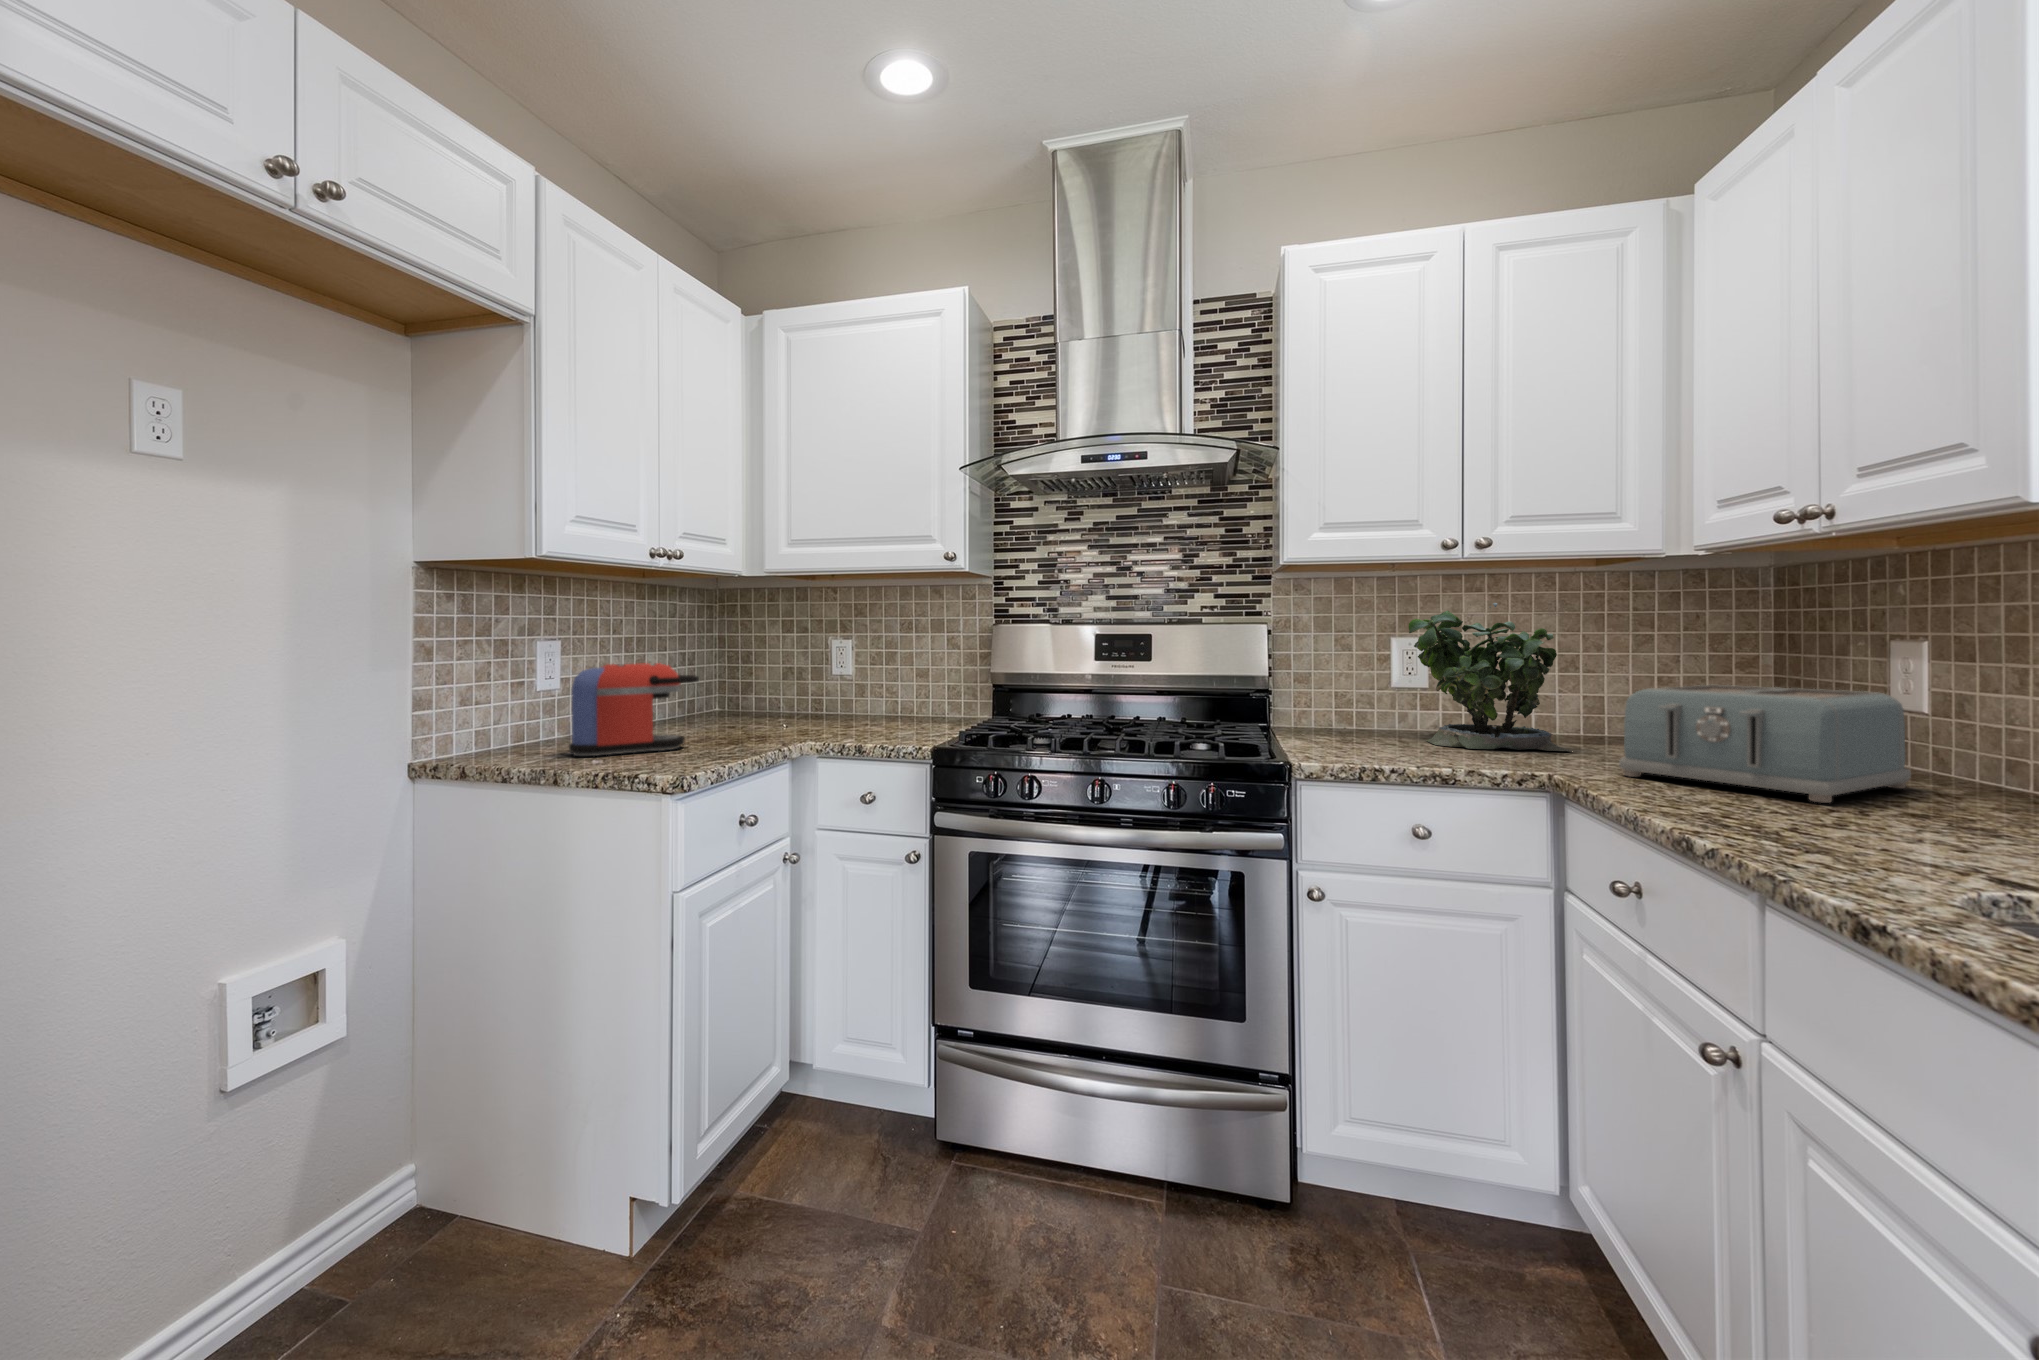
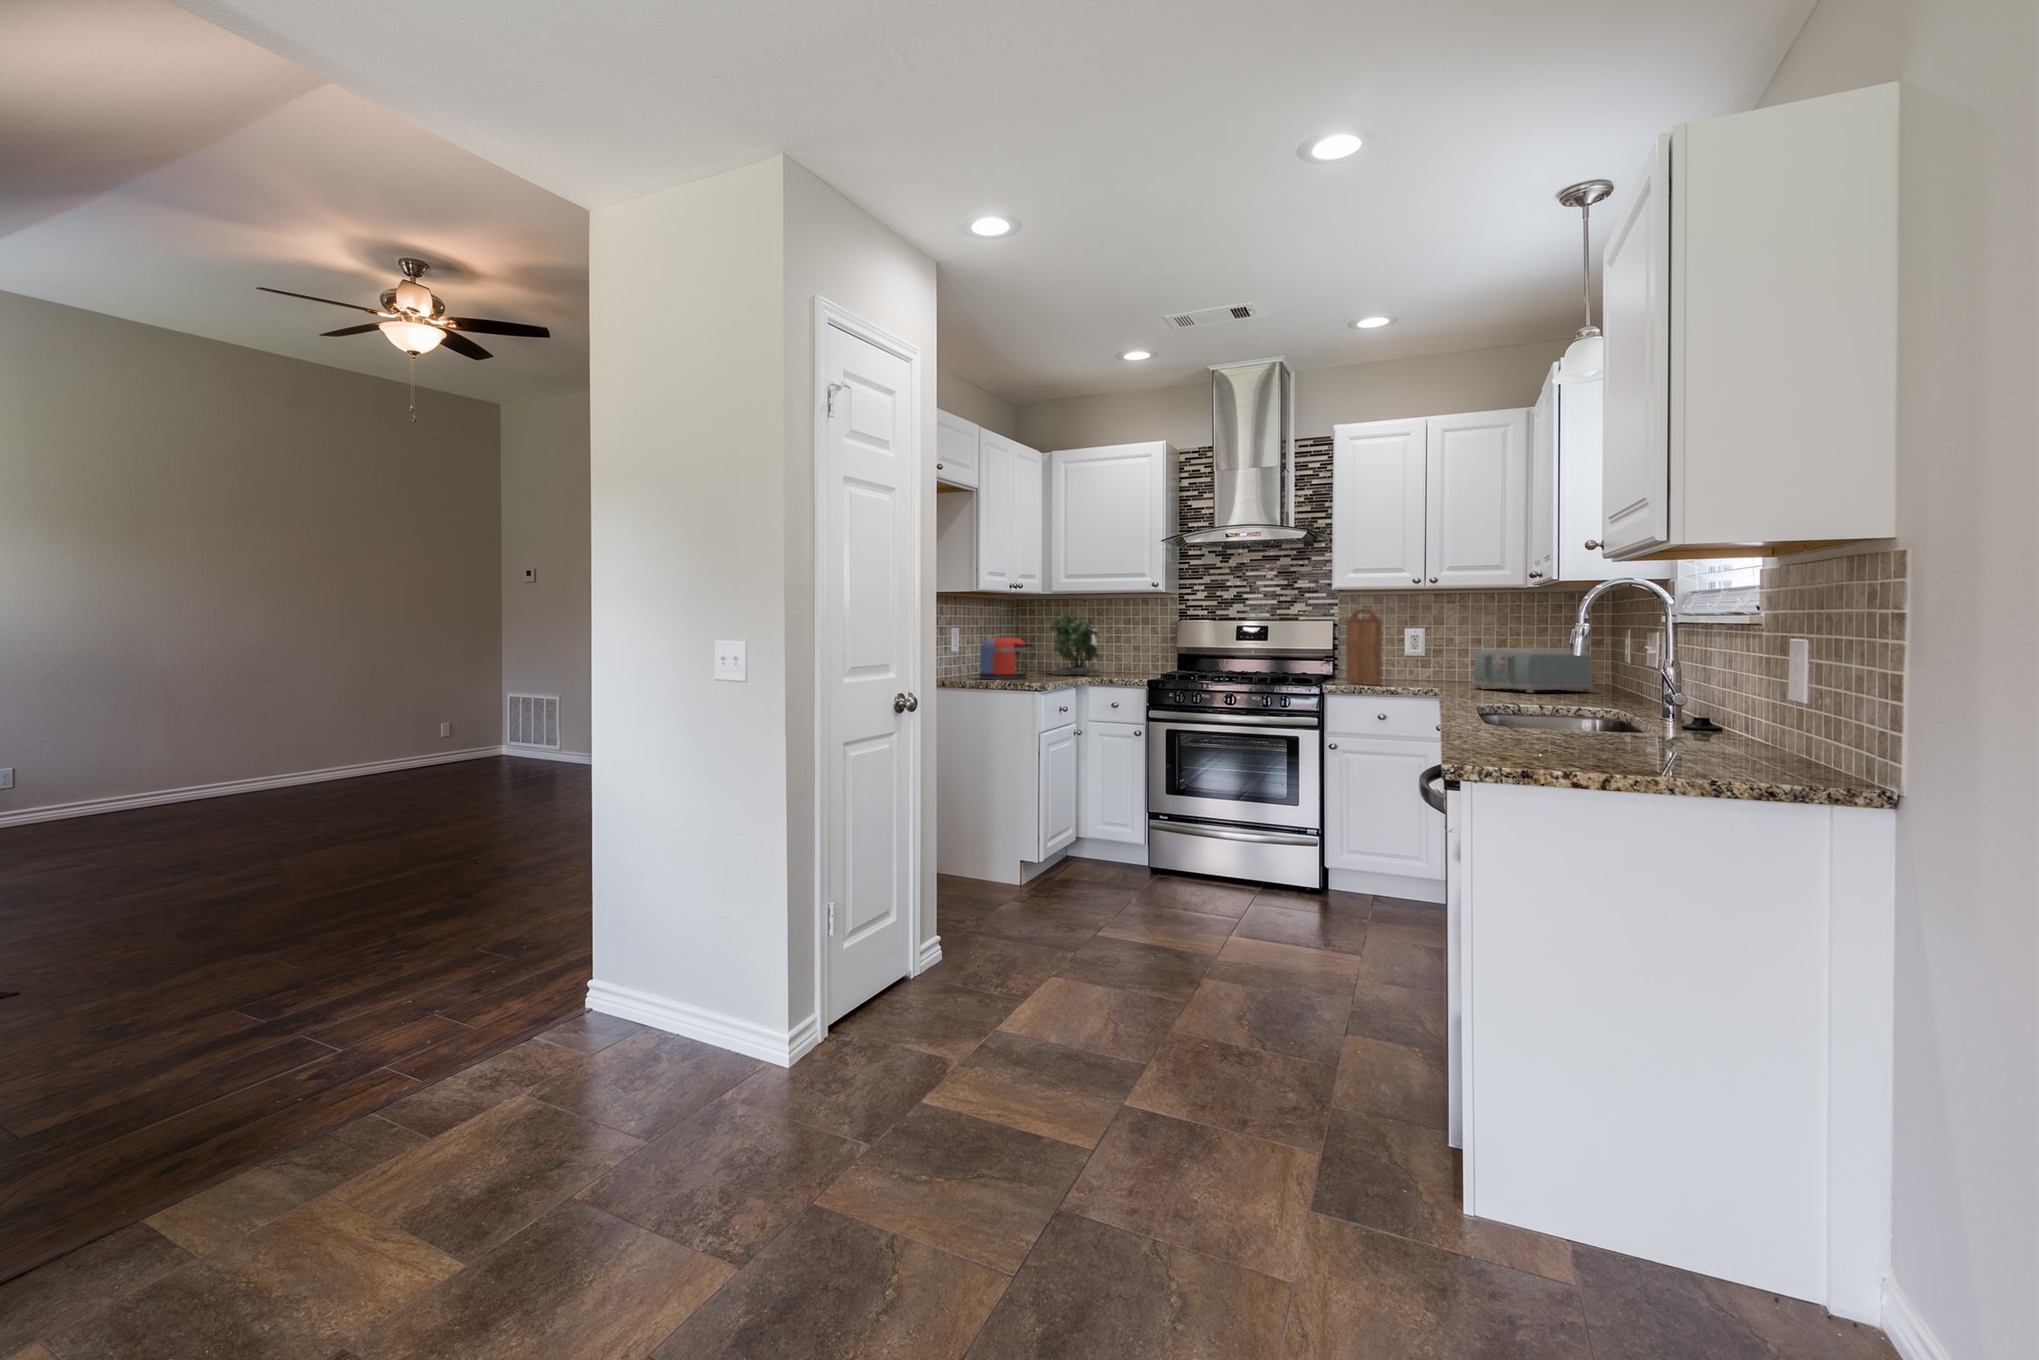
cutting board: none [1324,601,1412,763] -> present [1346,609,1382,685]
potted plant: present [1409,603,1570,751] -> present [1049,615,1100,676]

